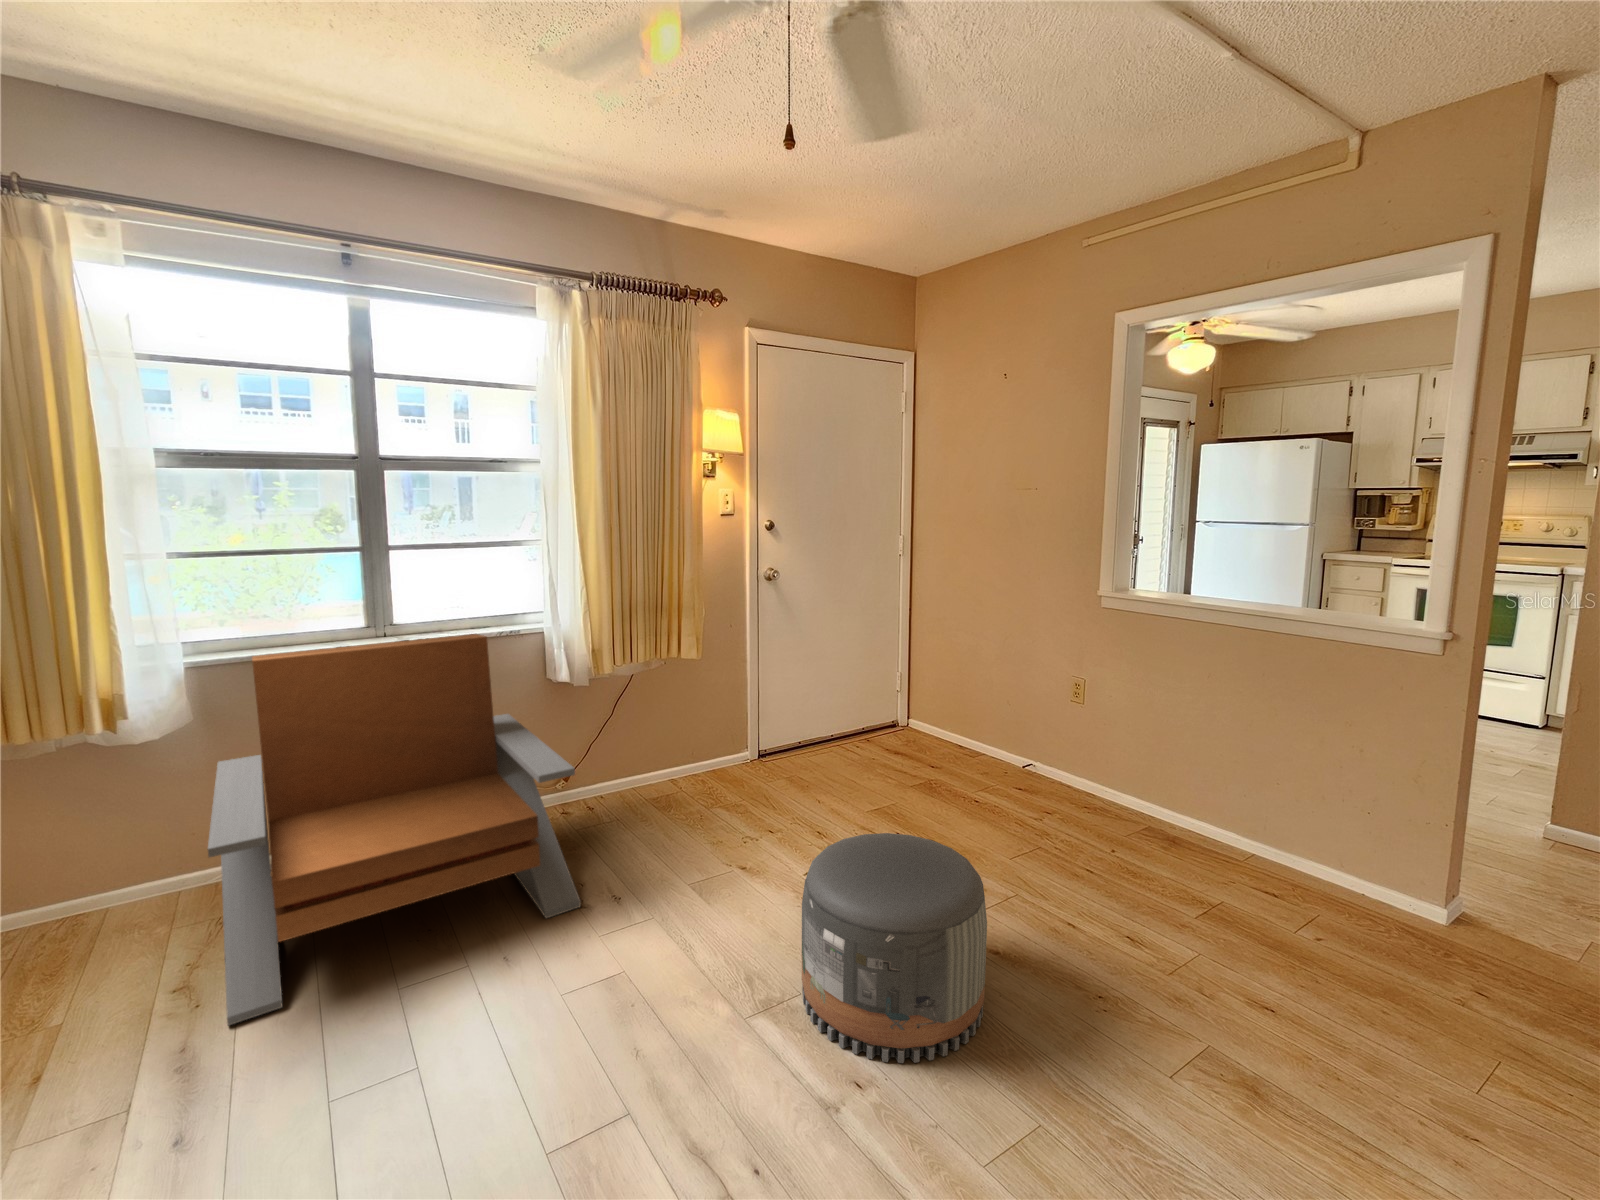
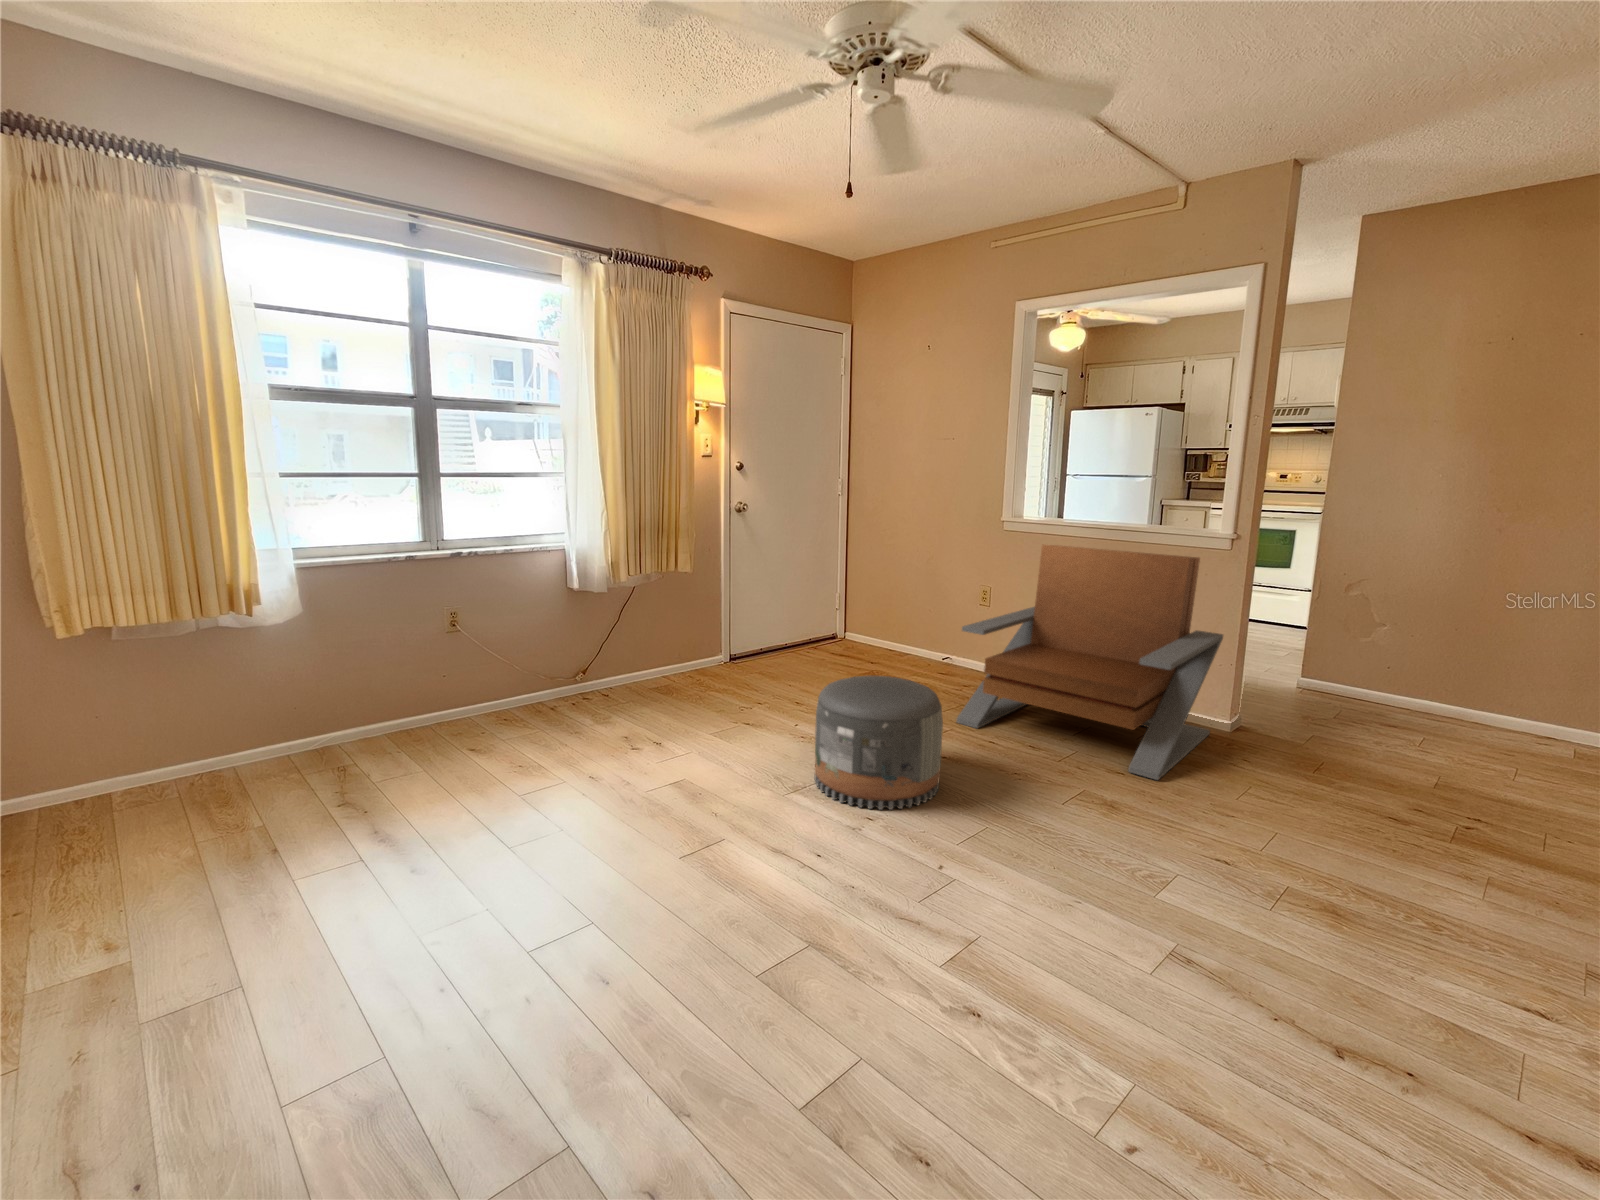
lounge chair: present [208,634,581,1025] -> present [957,545,1223,780]

